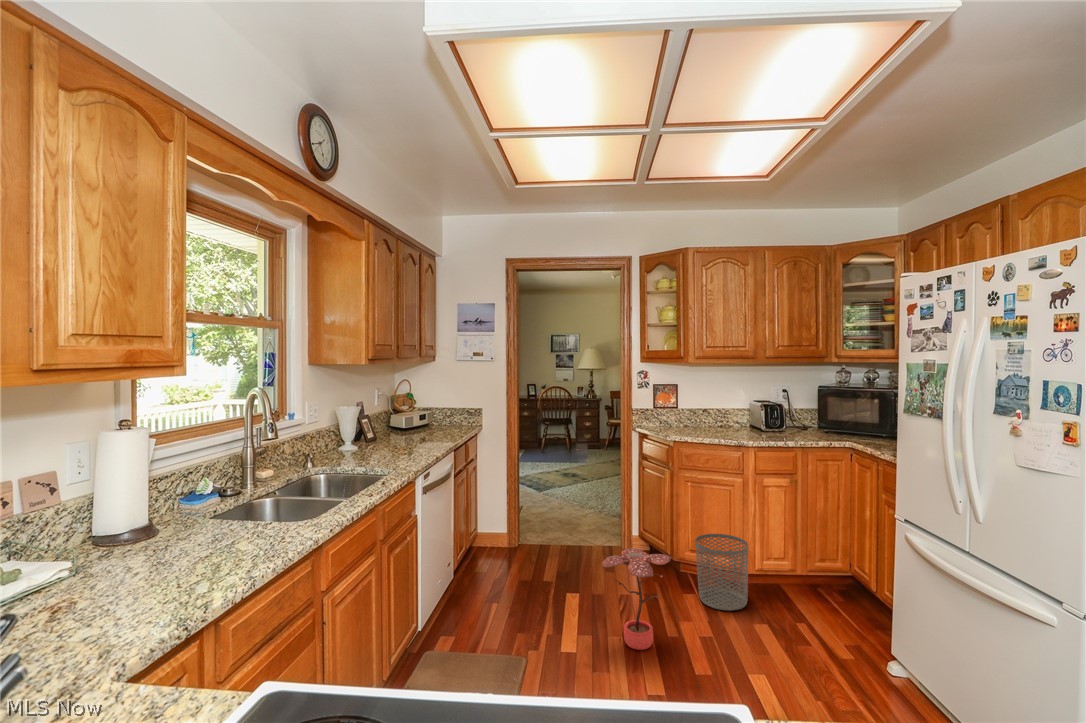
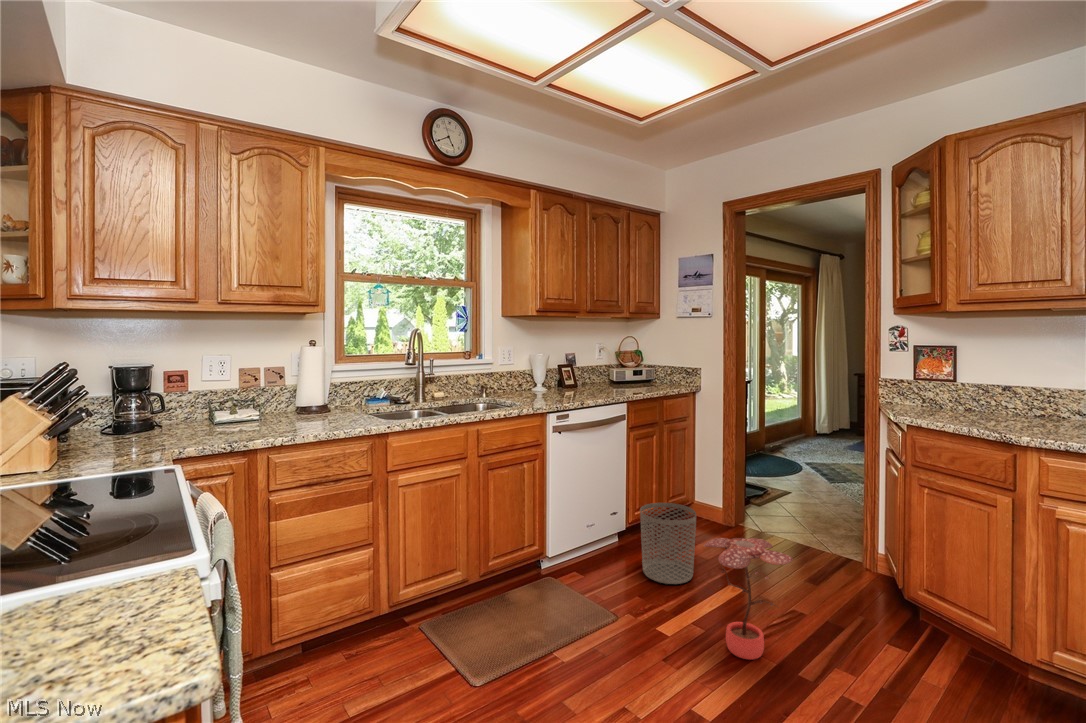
waste bin: present [695,534,748,611] -> present [640,503,696,584]

